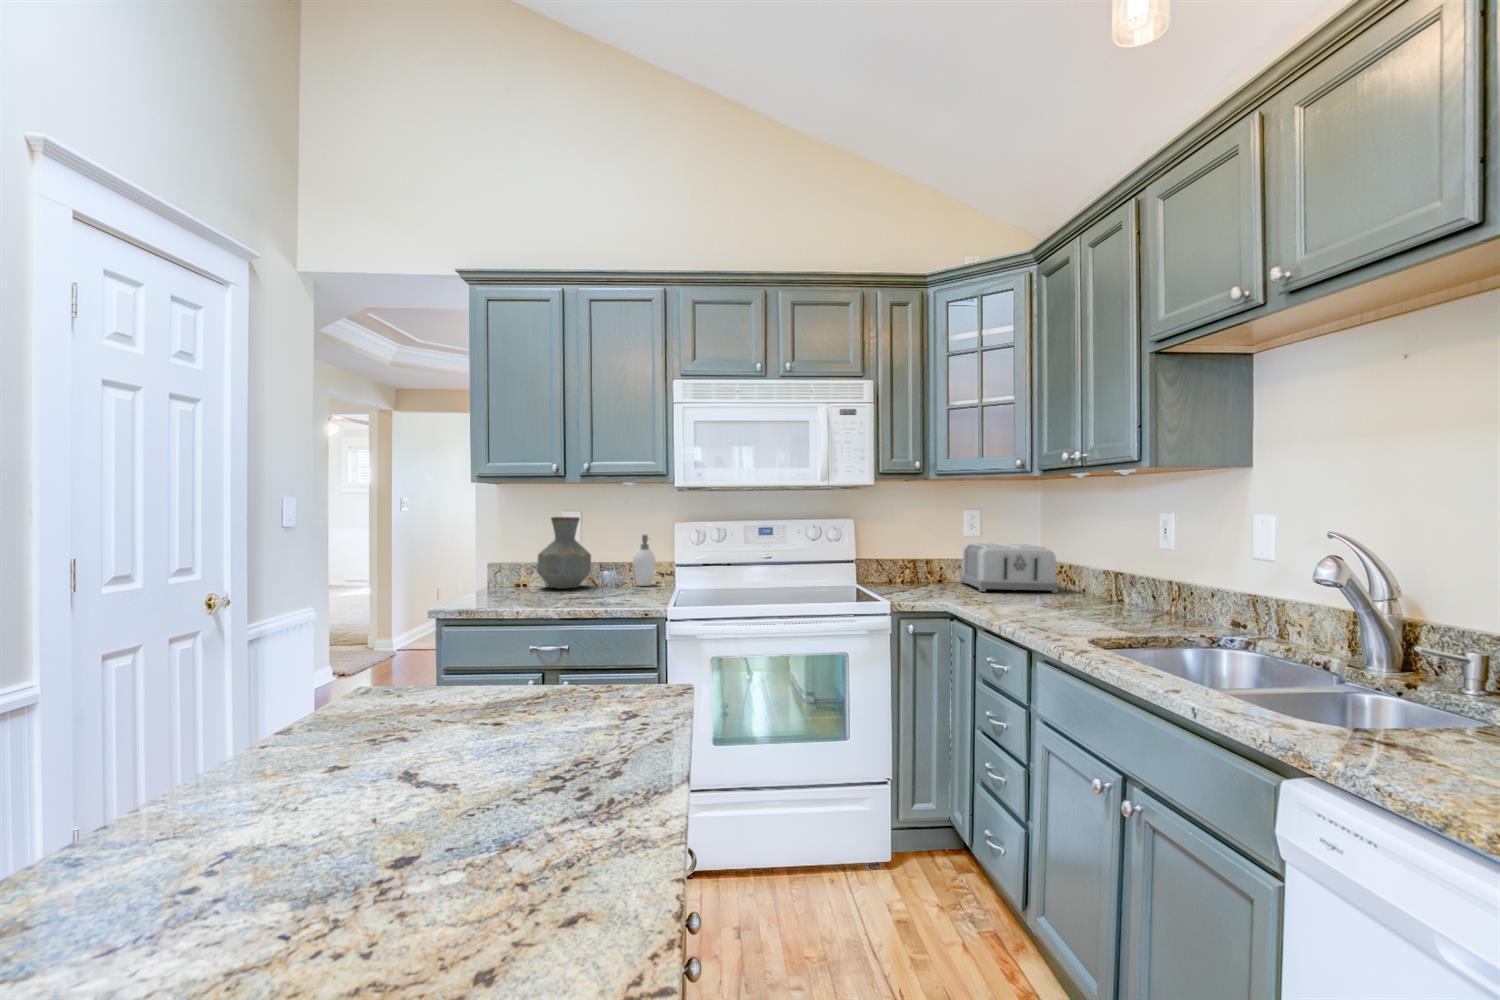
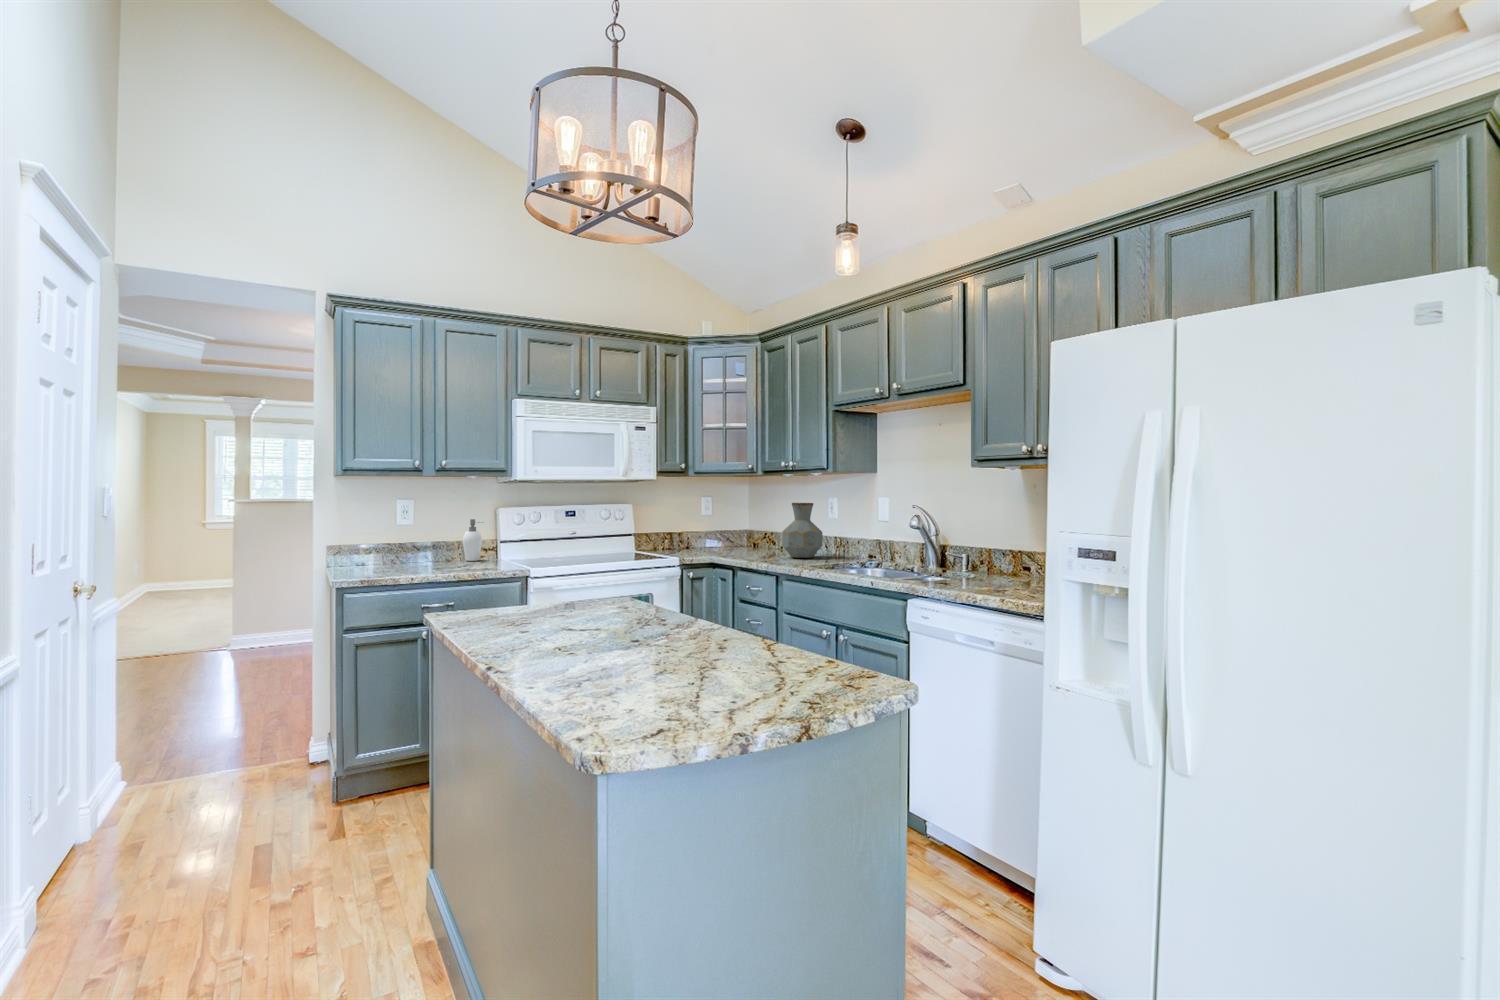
vase: present [537,517,591,589] -> present [782,503,822,558]
toaster: present [960,543,1058,593] -> none [703,520,768,551]

